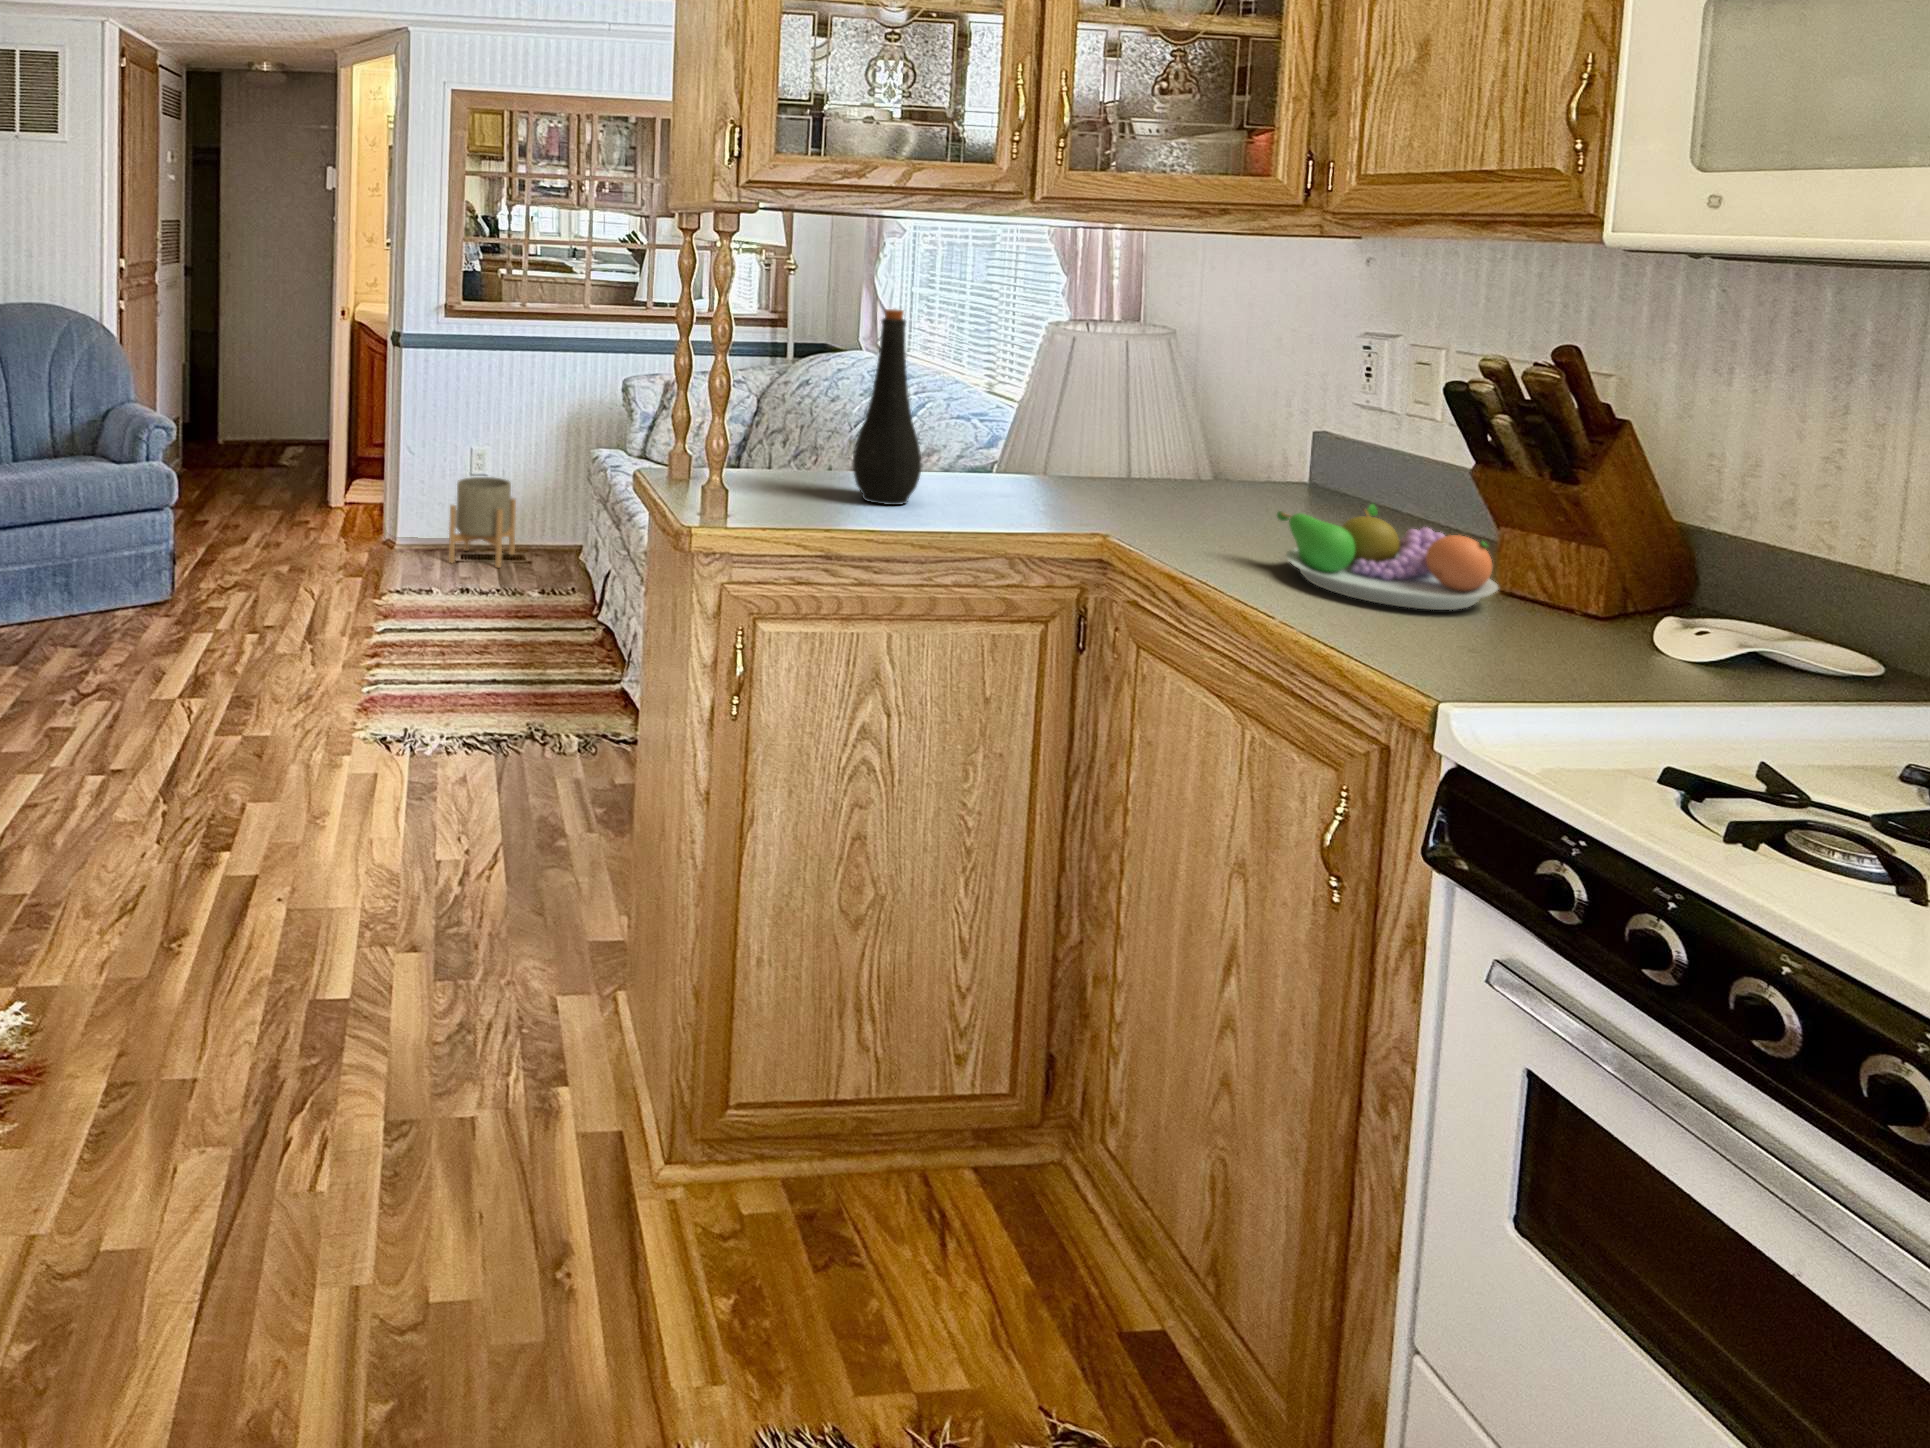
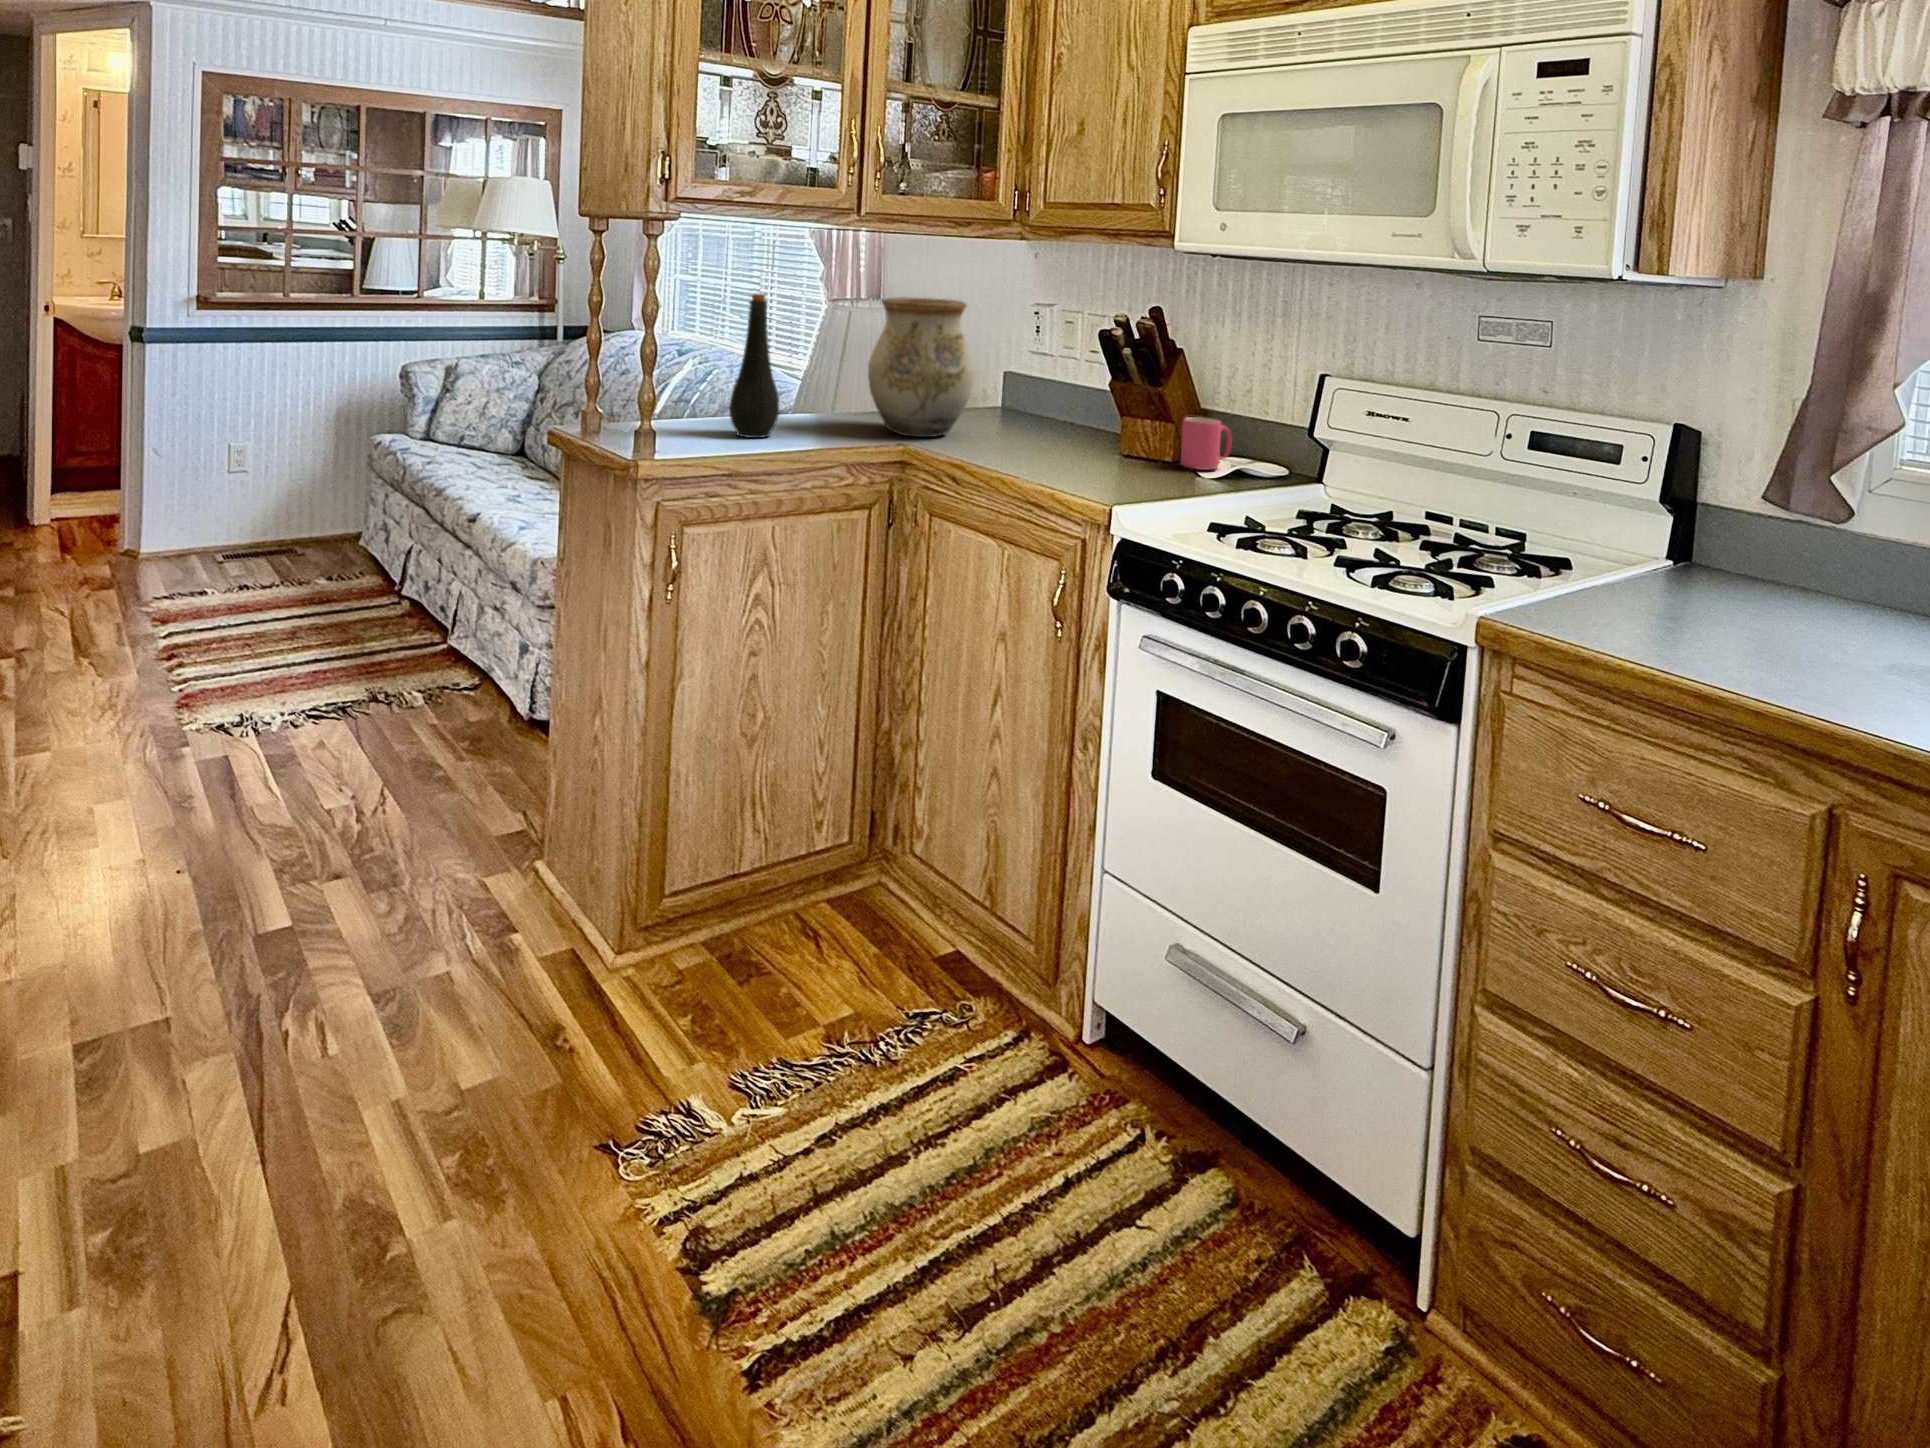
vase: none [1061,319,1231,524] -> present [868,297,975,437]
planter: present [449,477,516,568] -> none [212,473,285,565]
fruit bowl: present [1277,504,1498,610] -> none [1007,410,1126,468]
mug: none [1617,540,1735,639] -> present [1181,417,1232,470]

